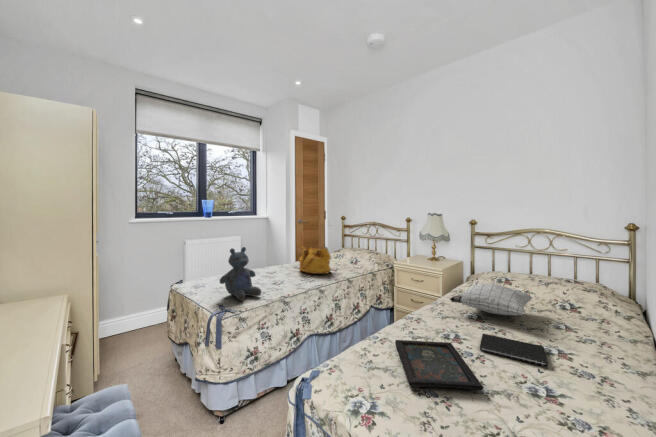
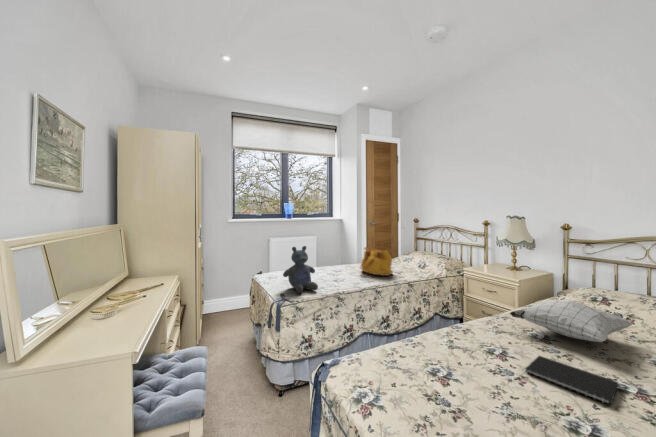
tray: present [395,340,483,390] -> none [420,346,502,410]

